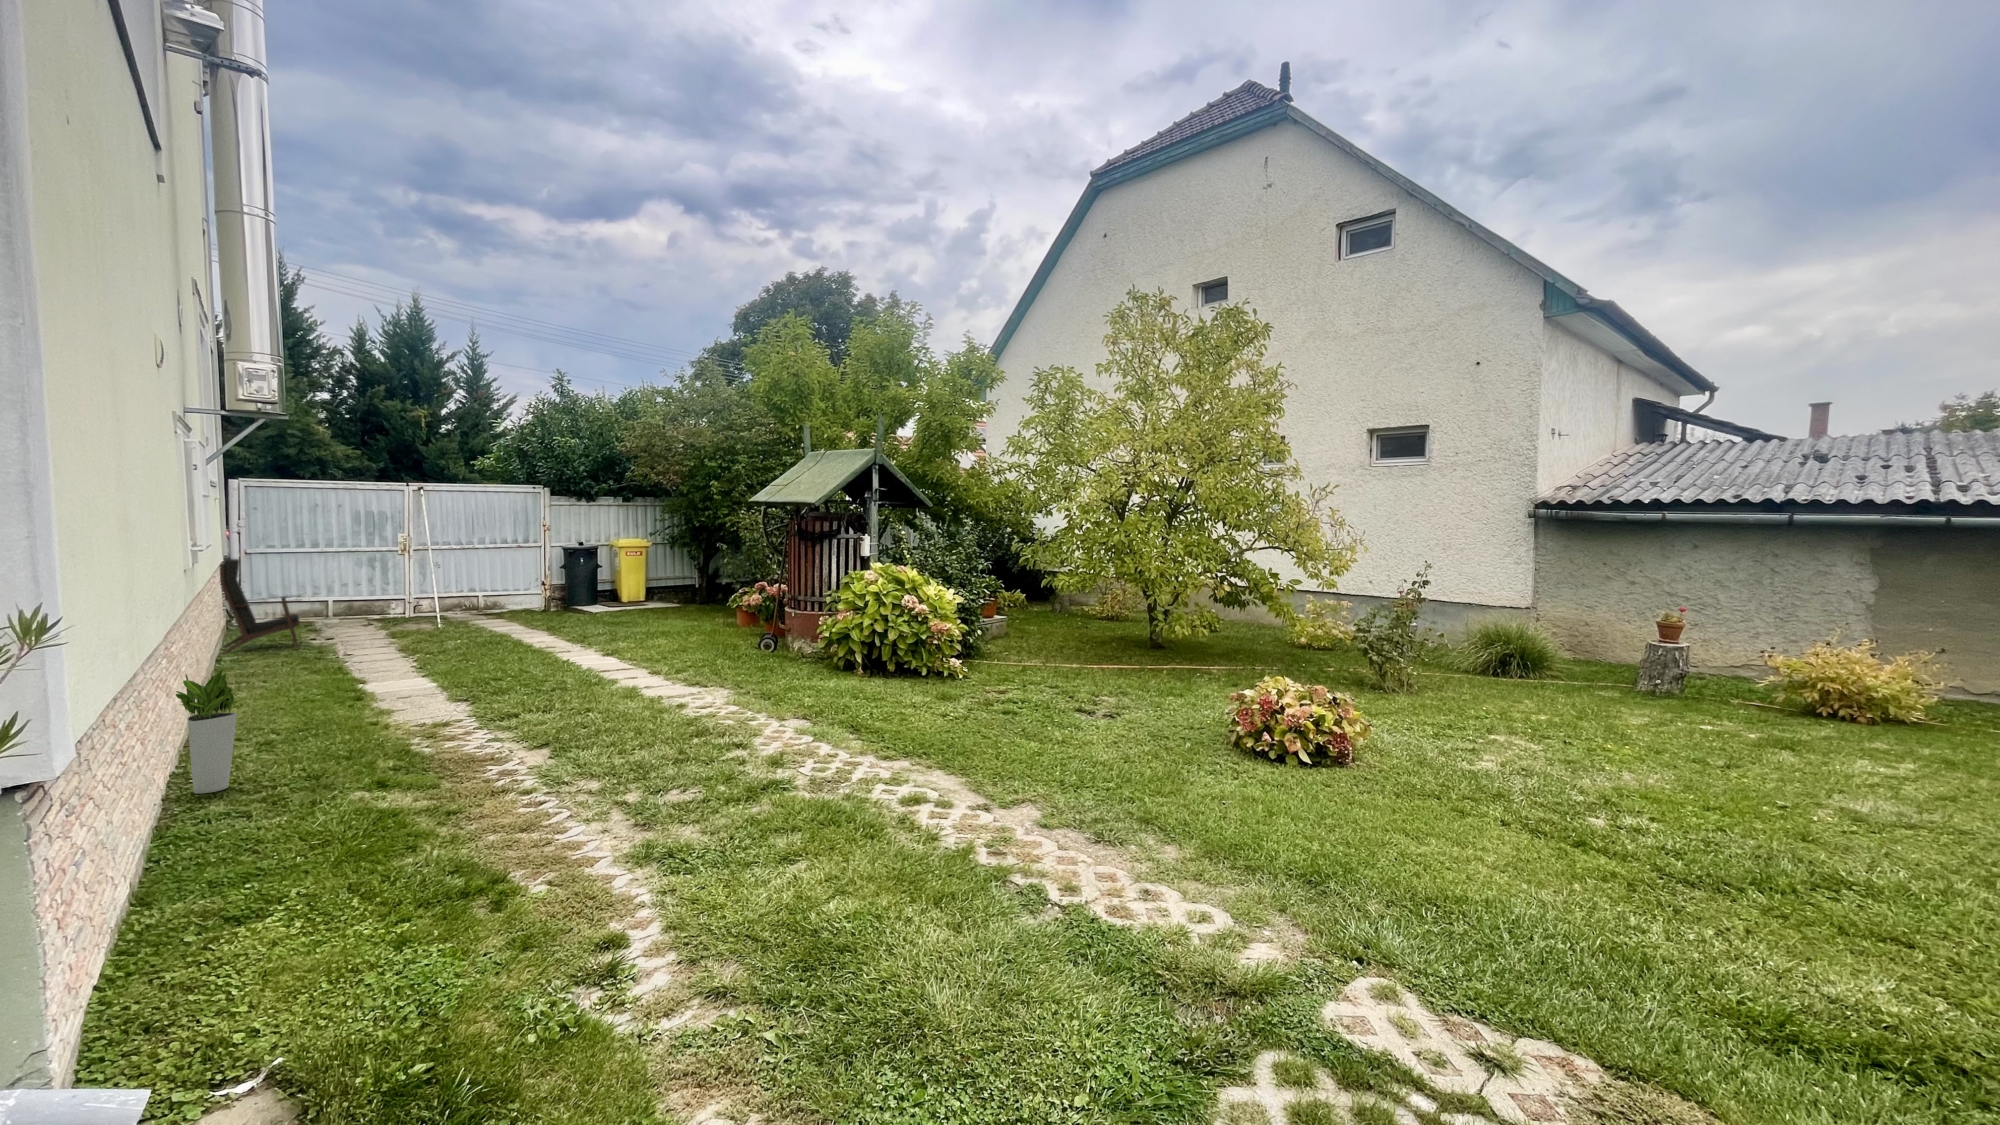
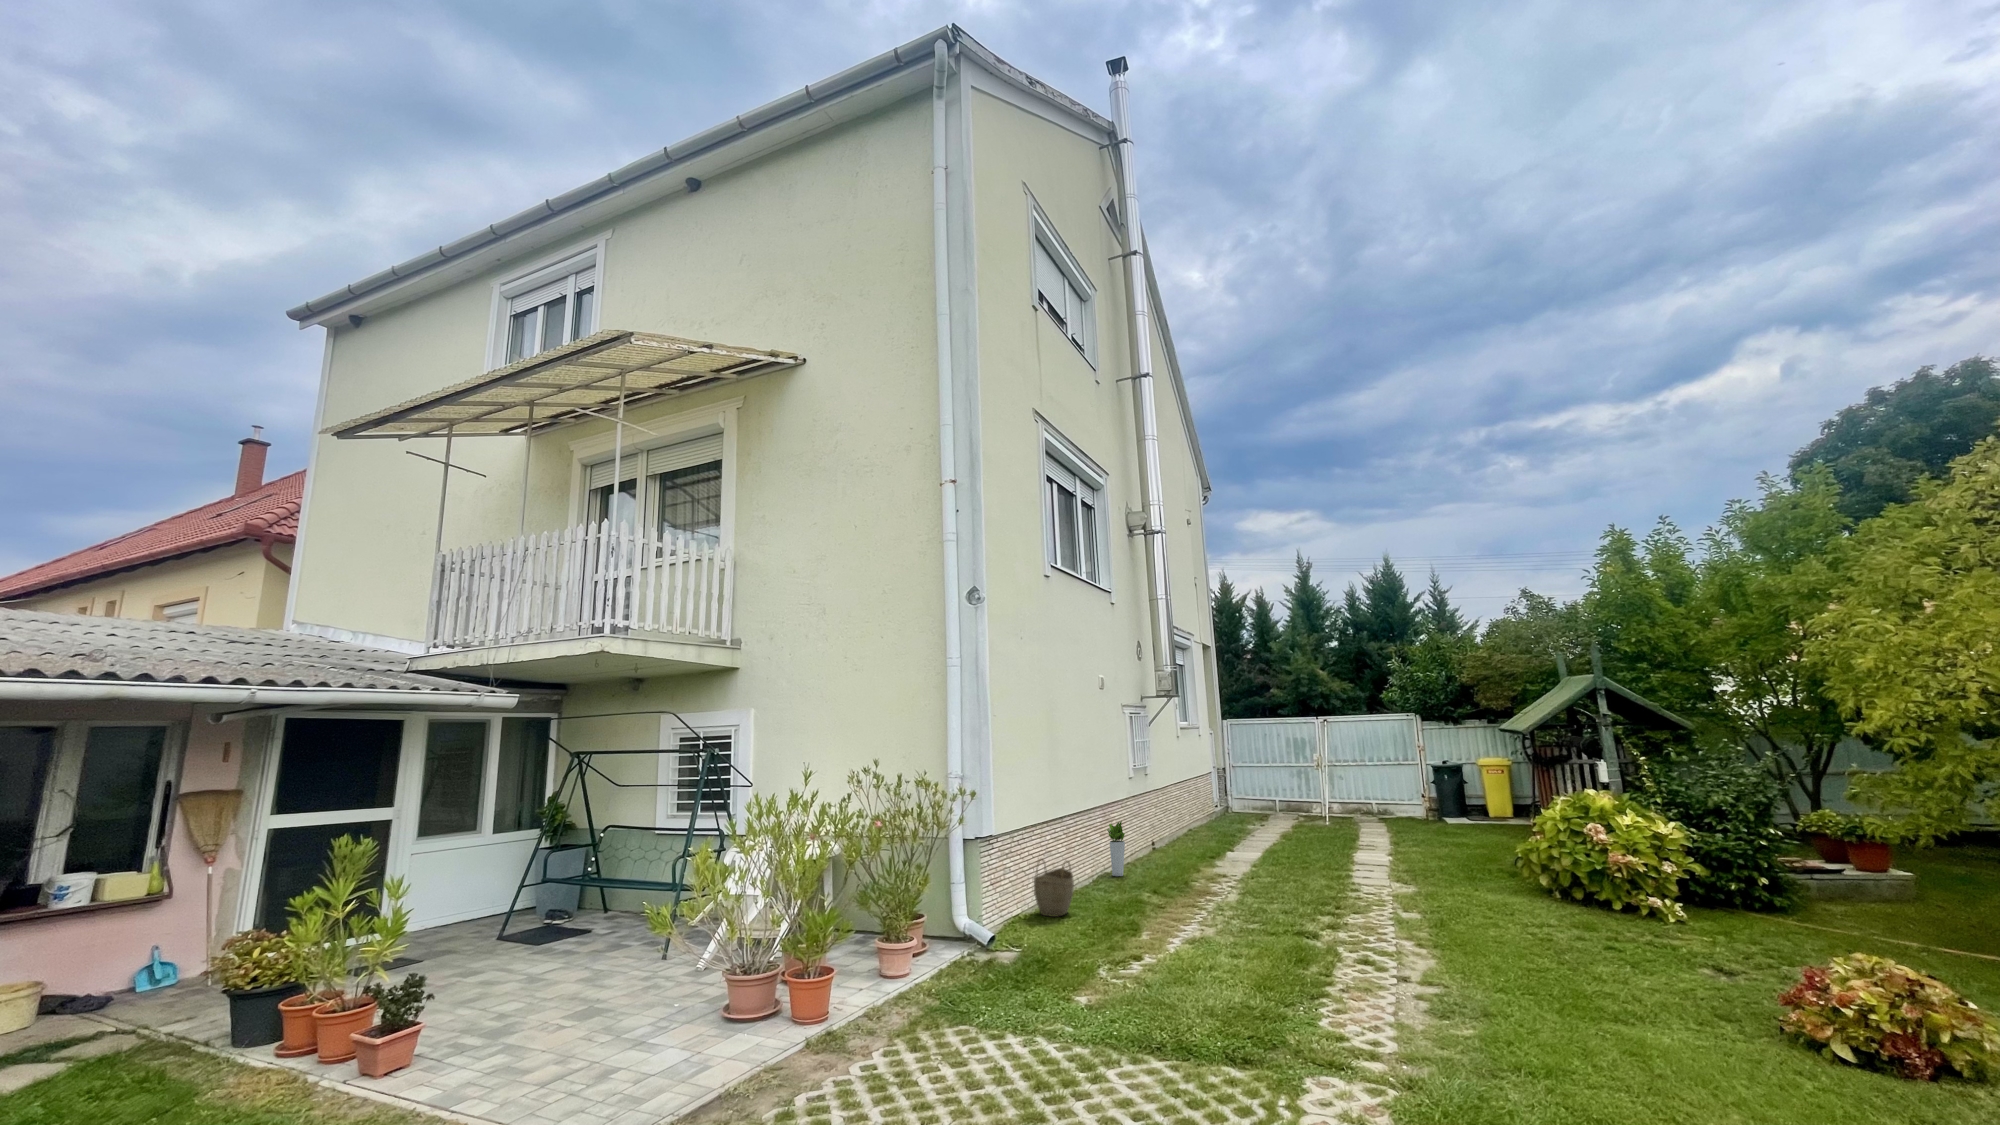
lounge chair: present [220,559,299,654] -> none [1198,770,1239,827]
woven basket: none [114,803,269,991] -> present [1034,859,1074,917]

